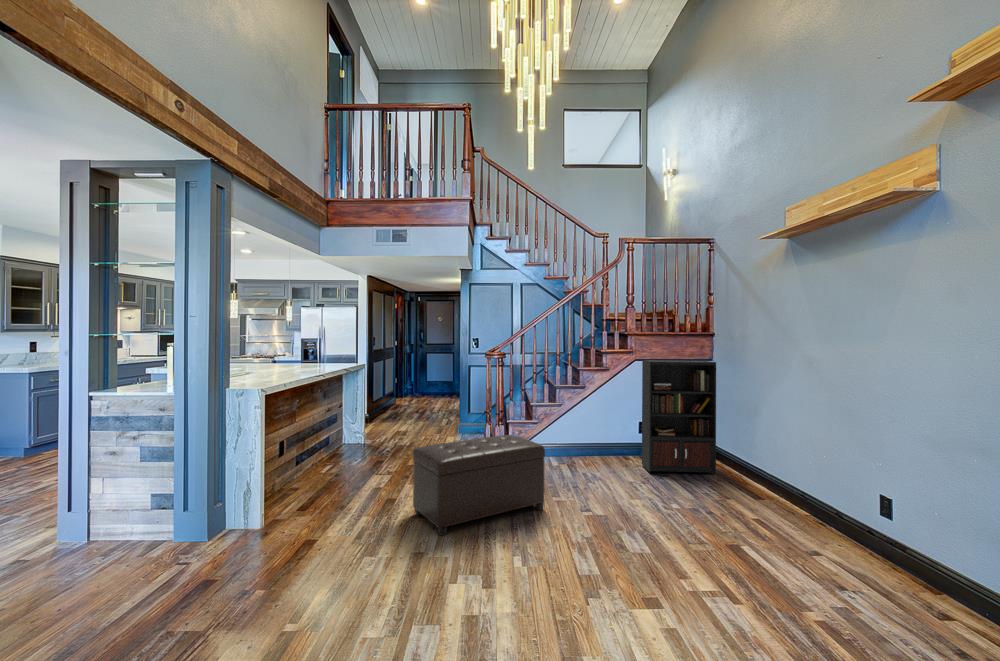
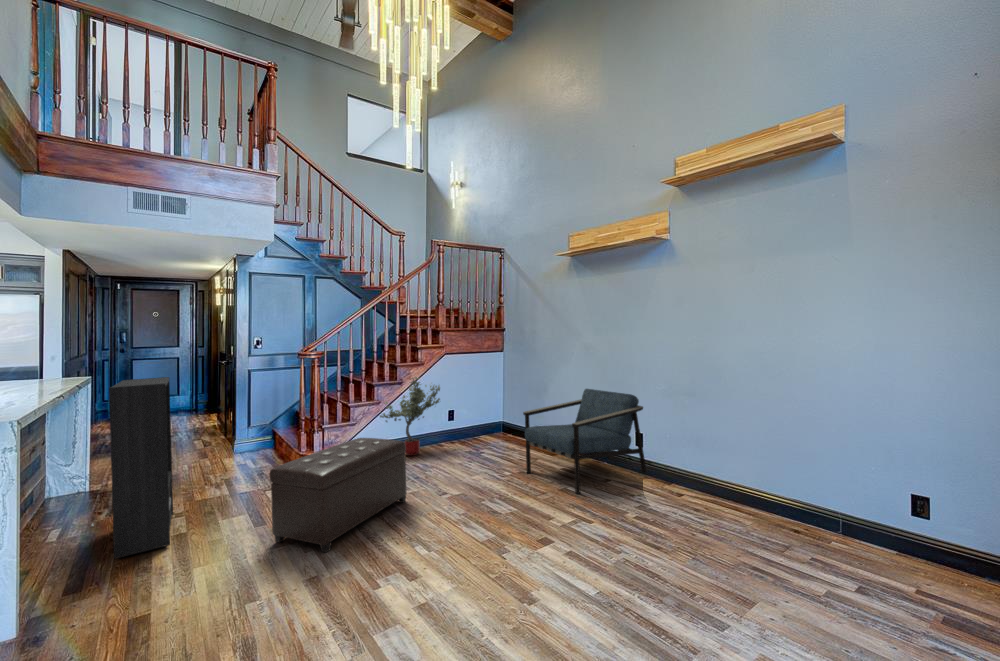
bookcase: present [642,360,716,474] -> present [91,377,173,559]
potted tree: none [553,380,623,465] -> present [380,377,440,456]
armchair: none [699,419,899,562] -> present [523,389,647,494]

